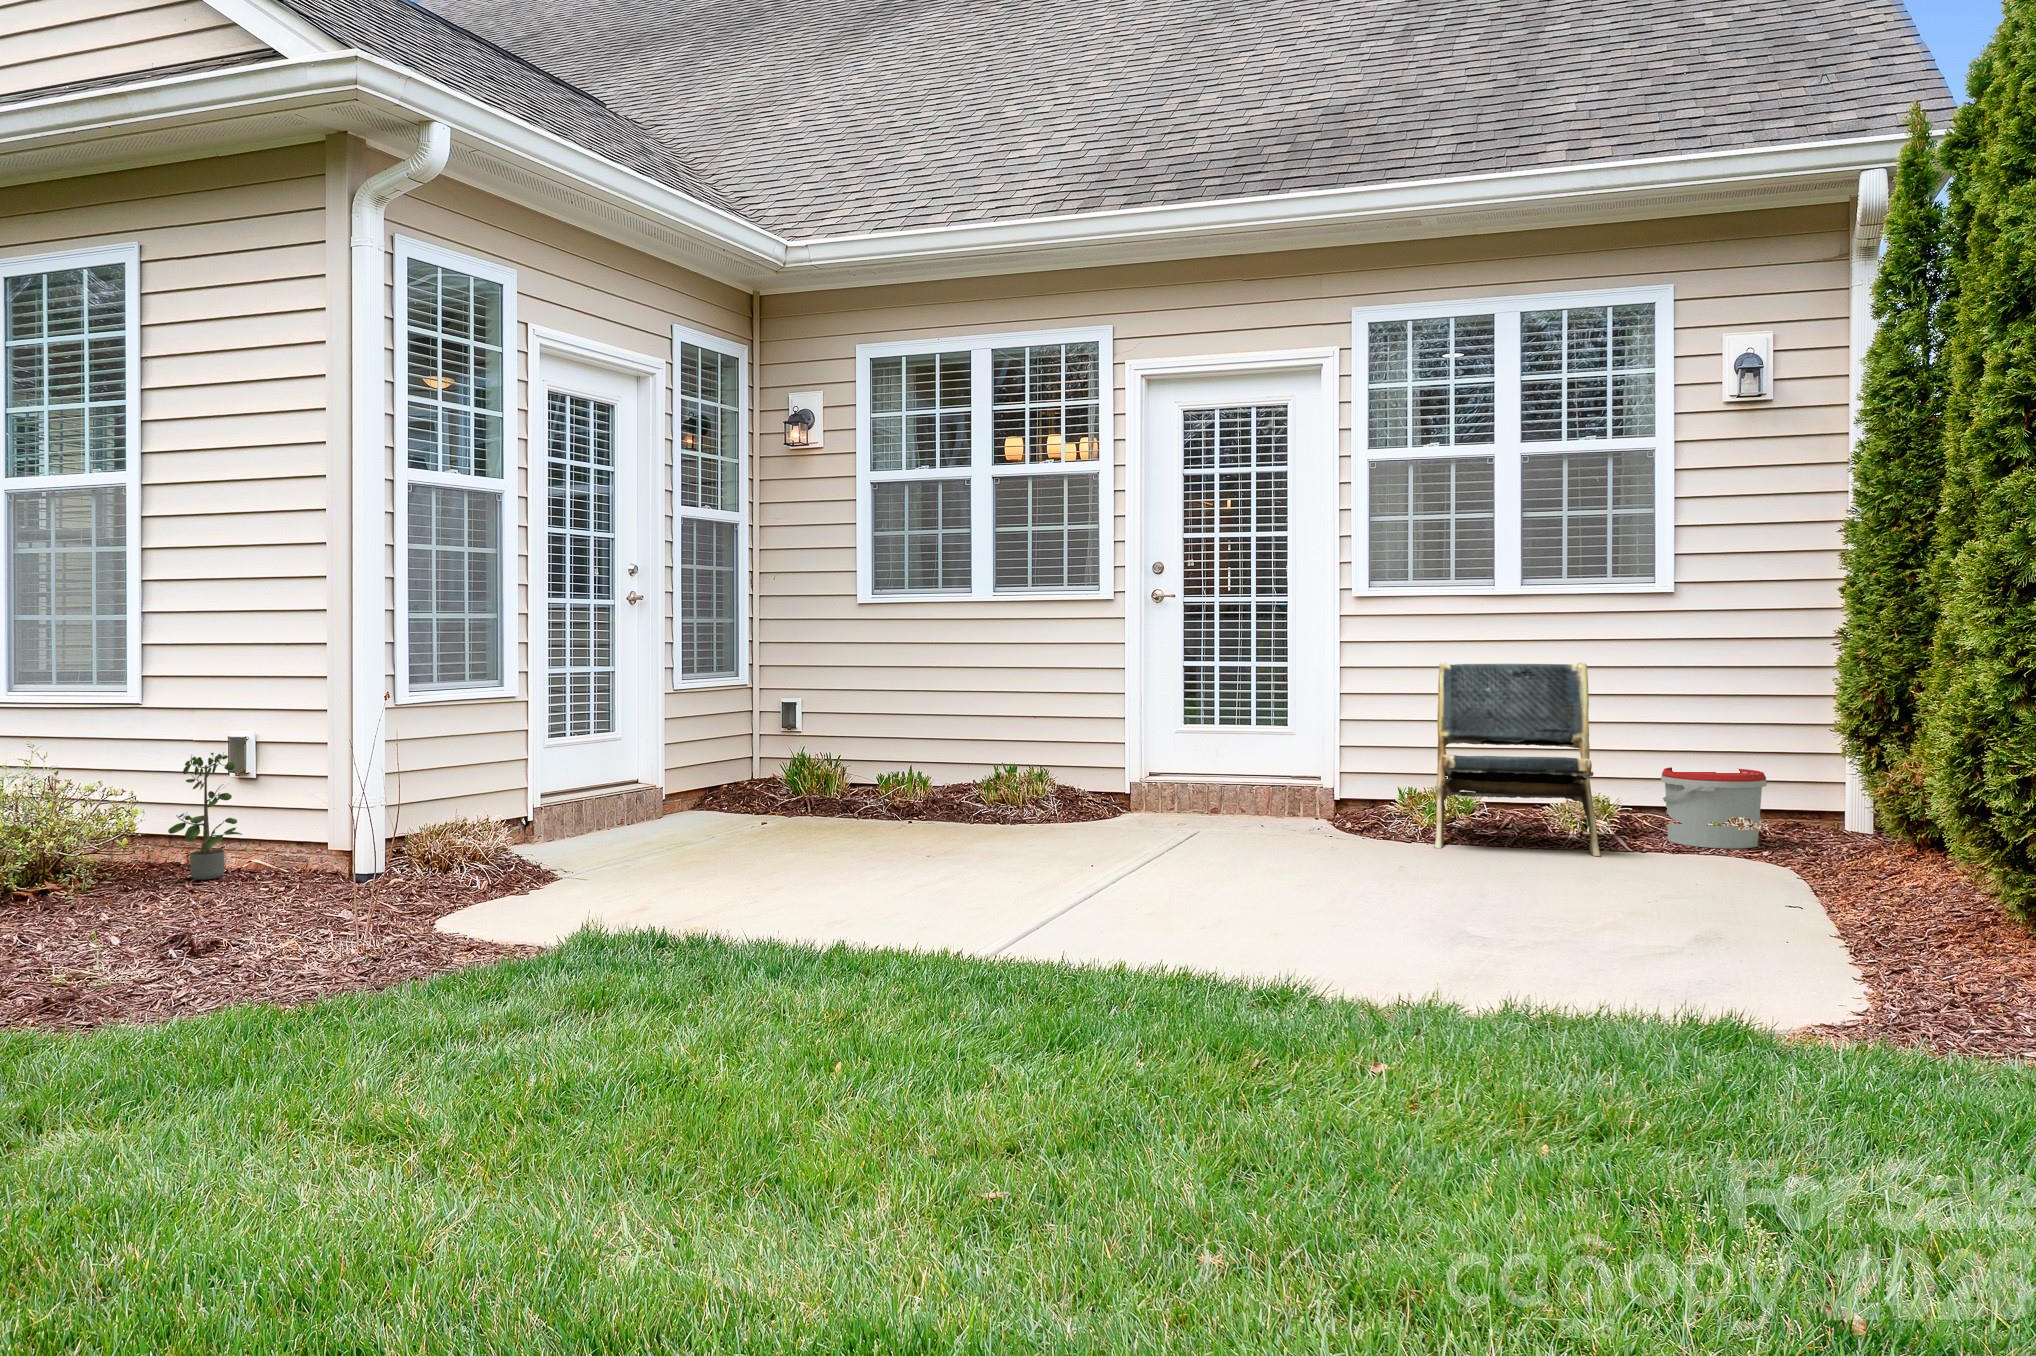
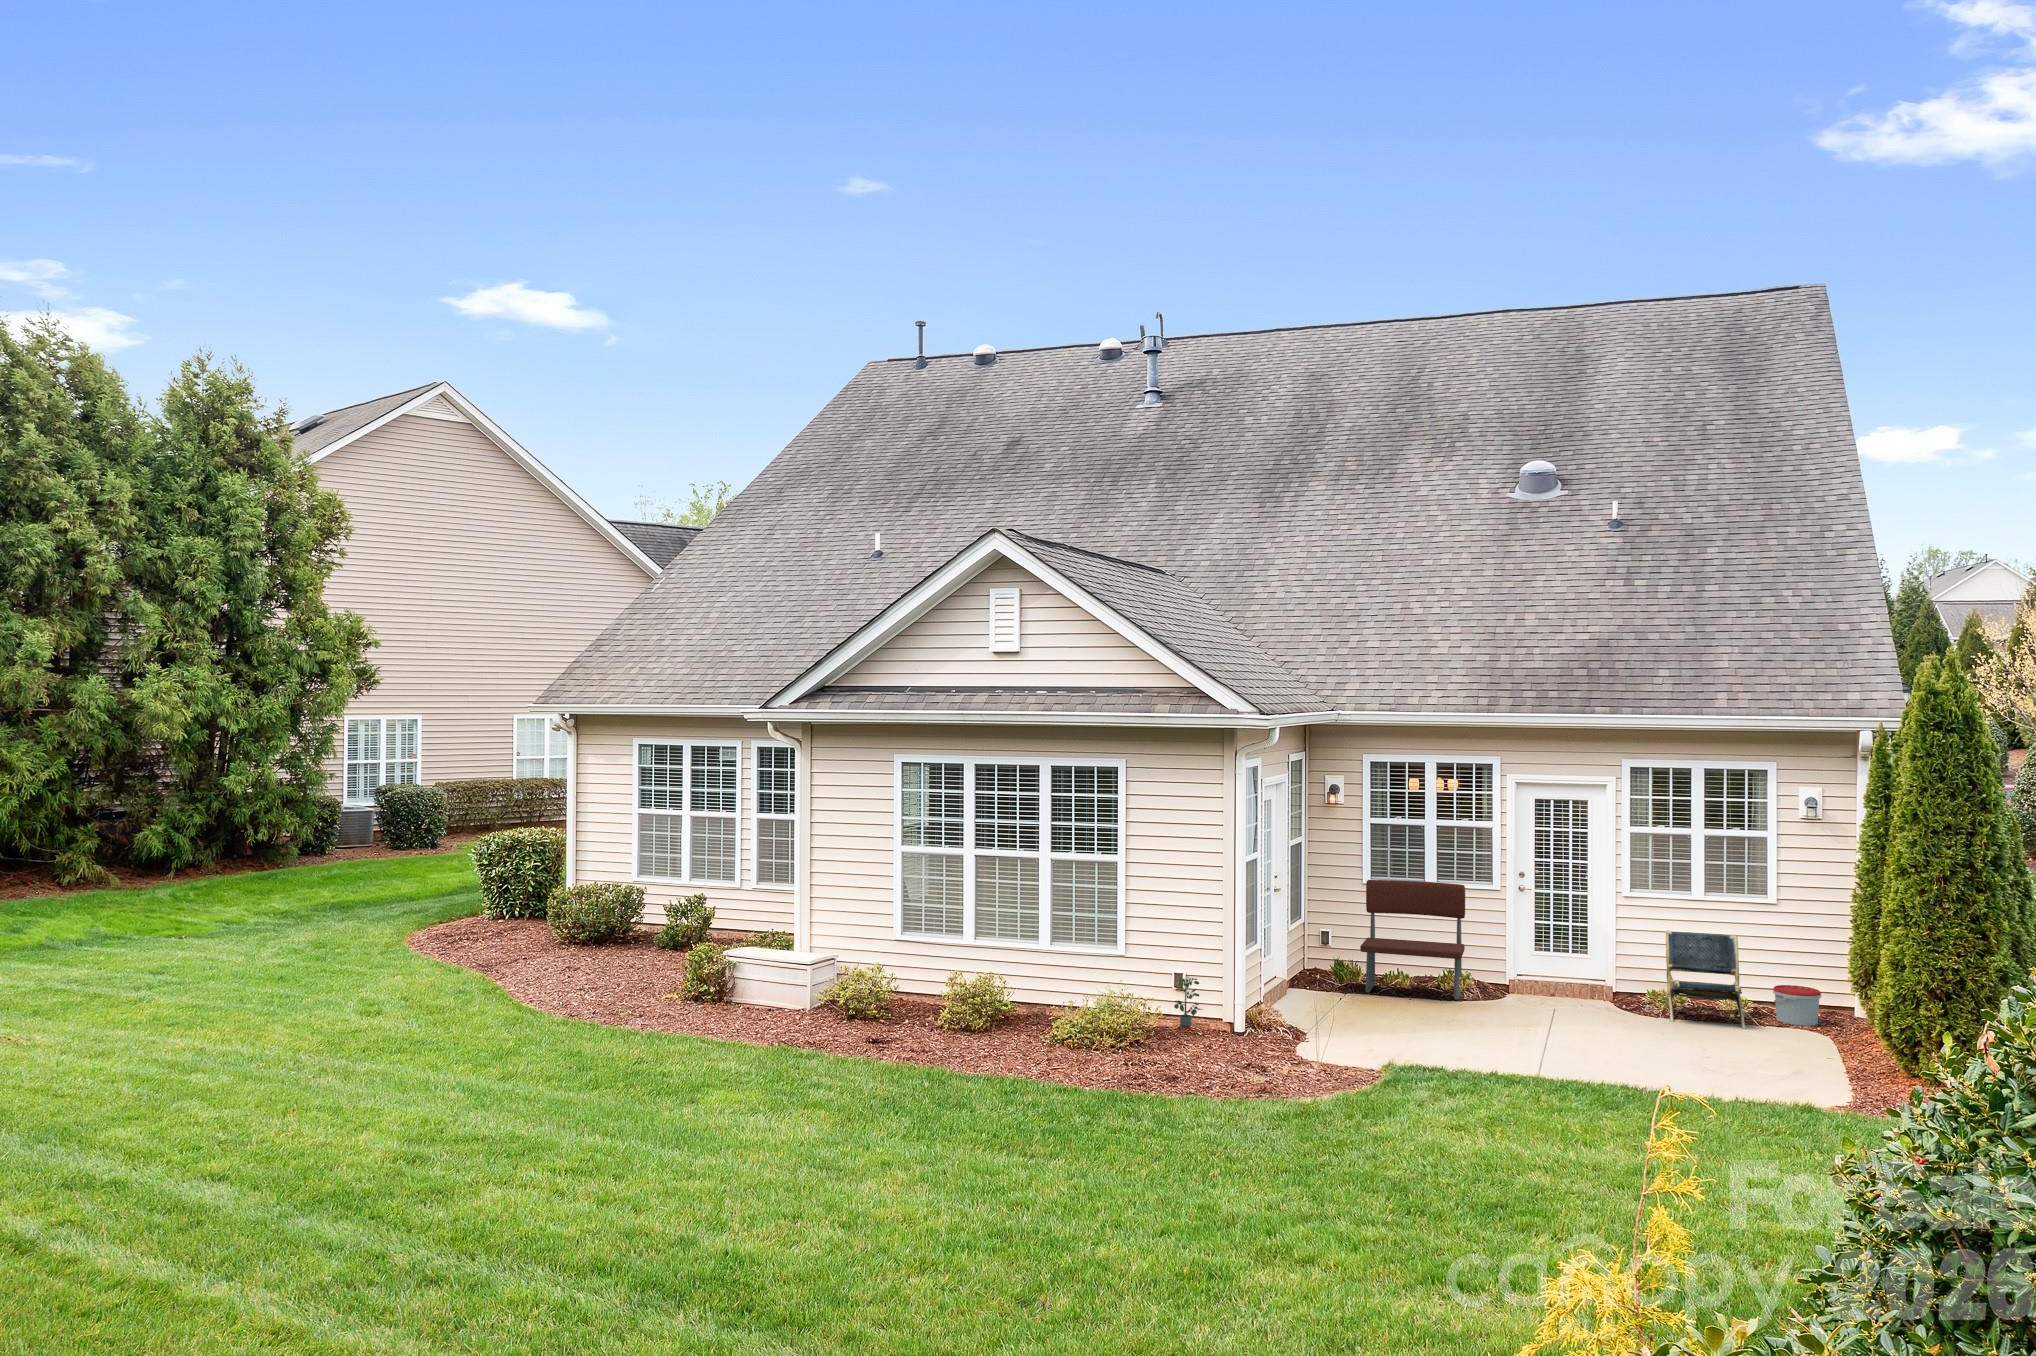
bench: none [805,587,1037,823] -> present [1360,880,1465,1000]

